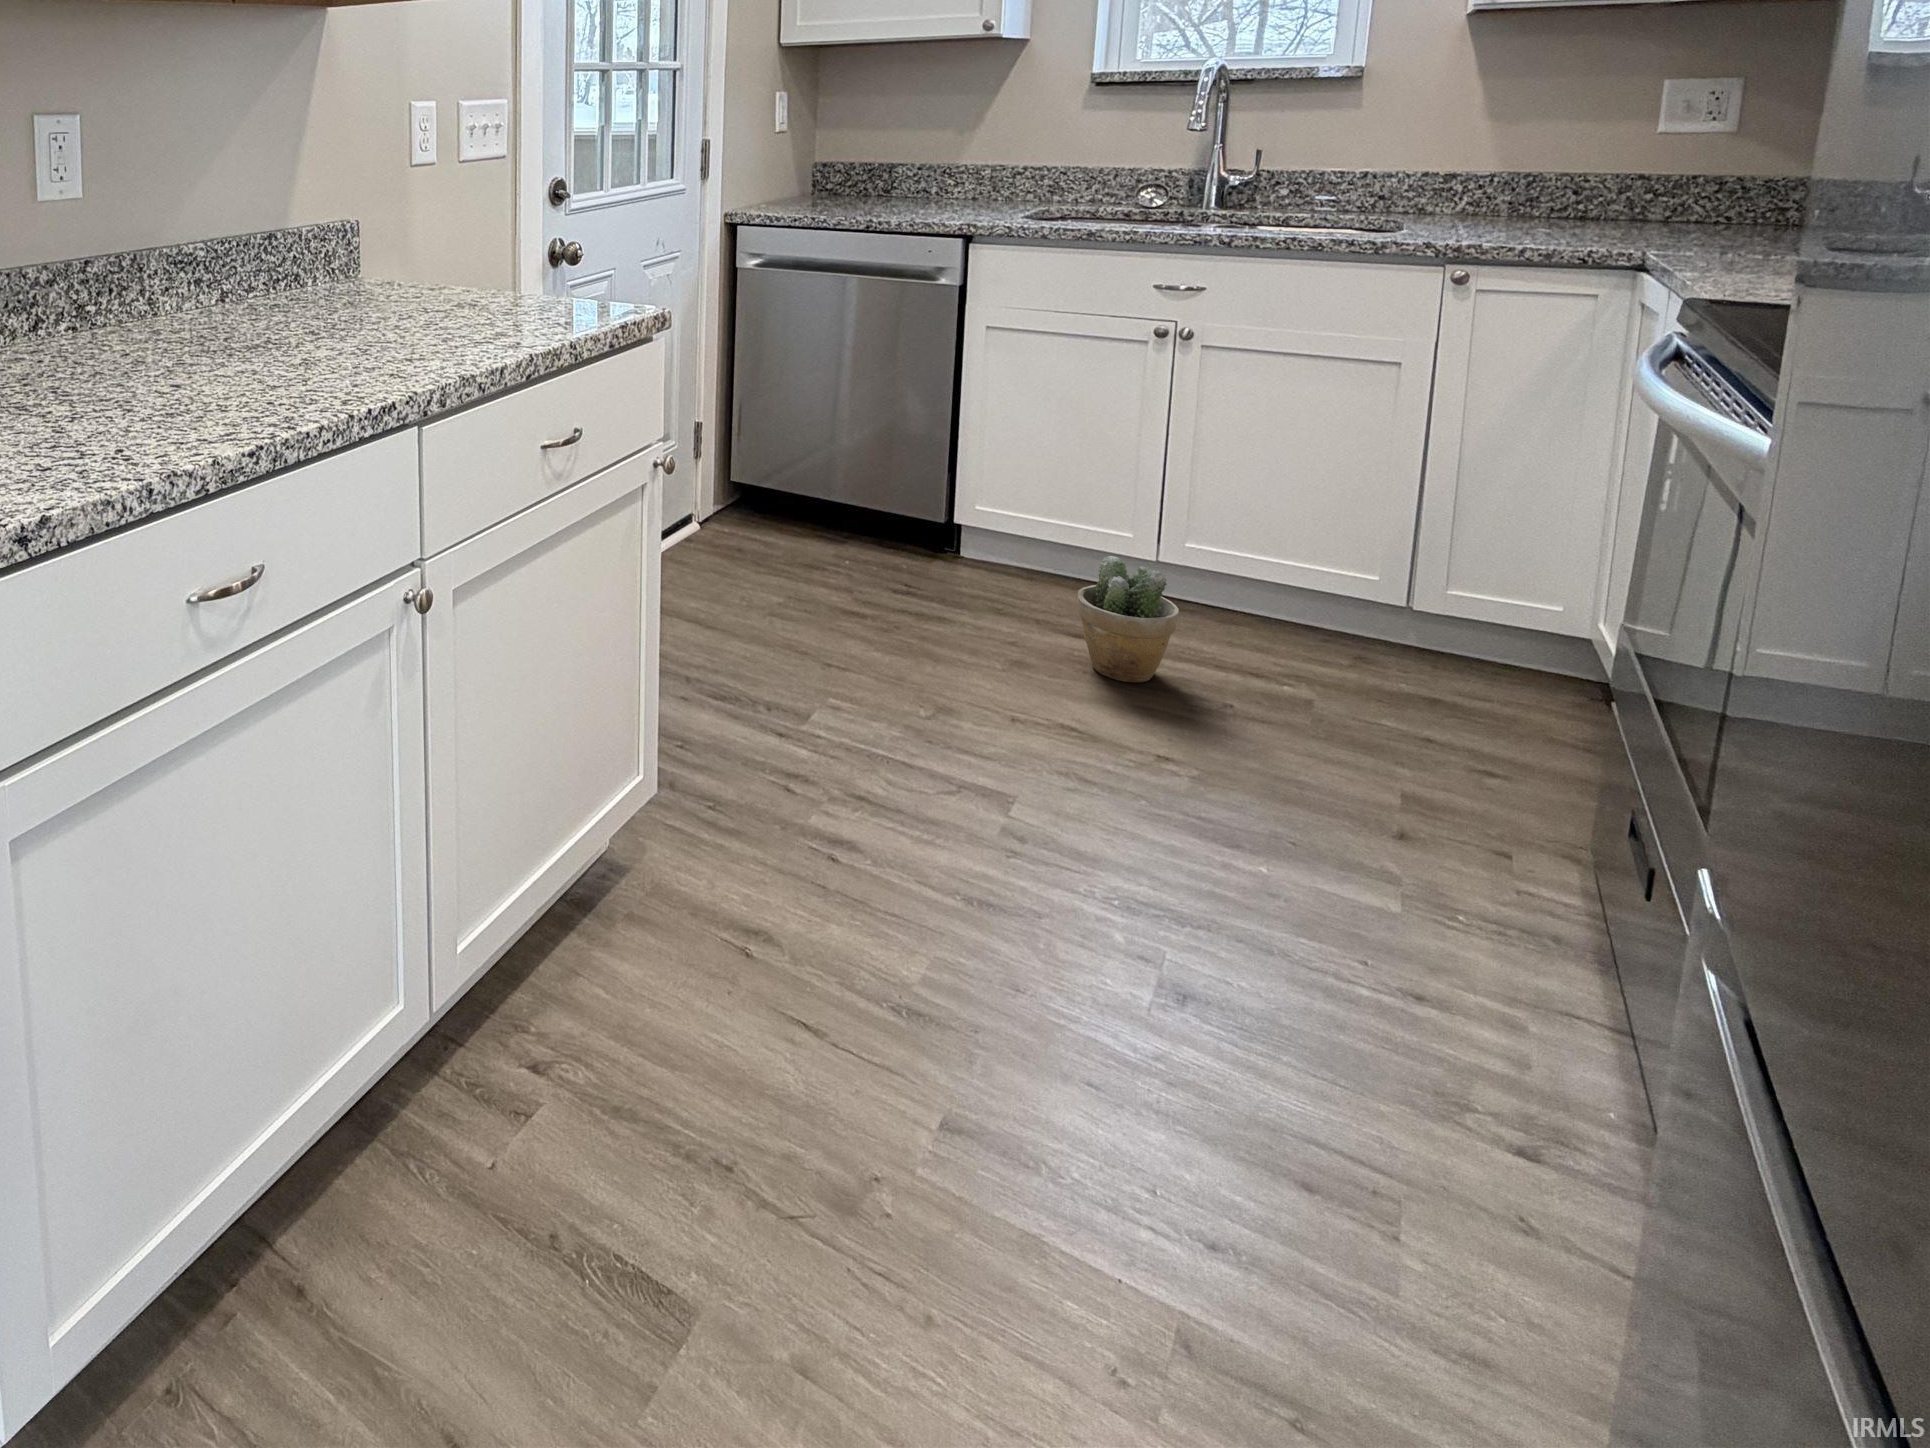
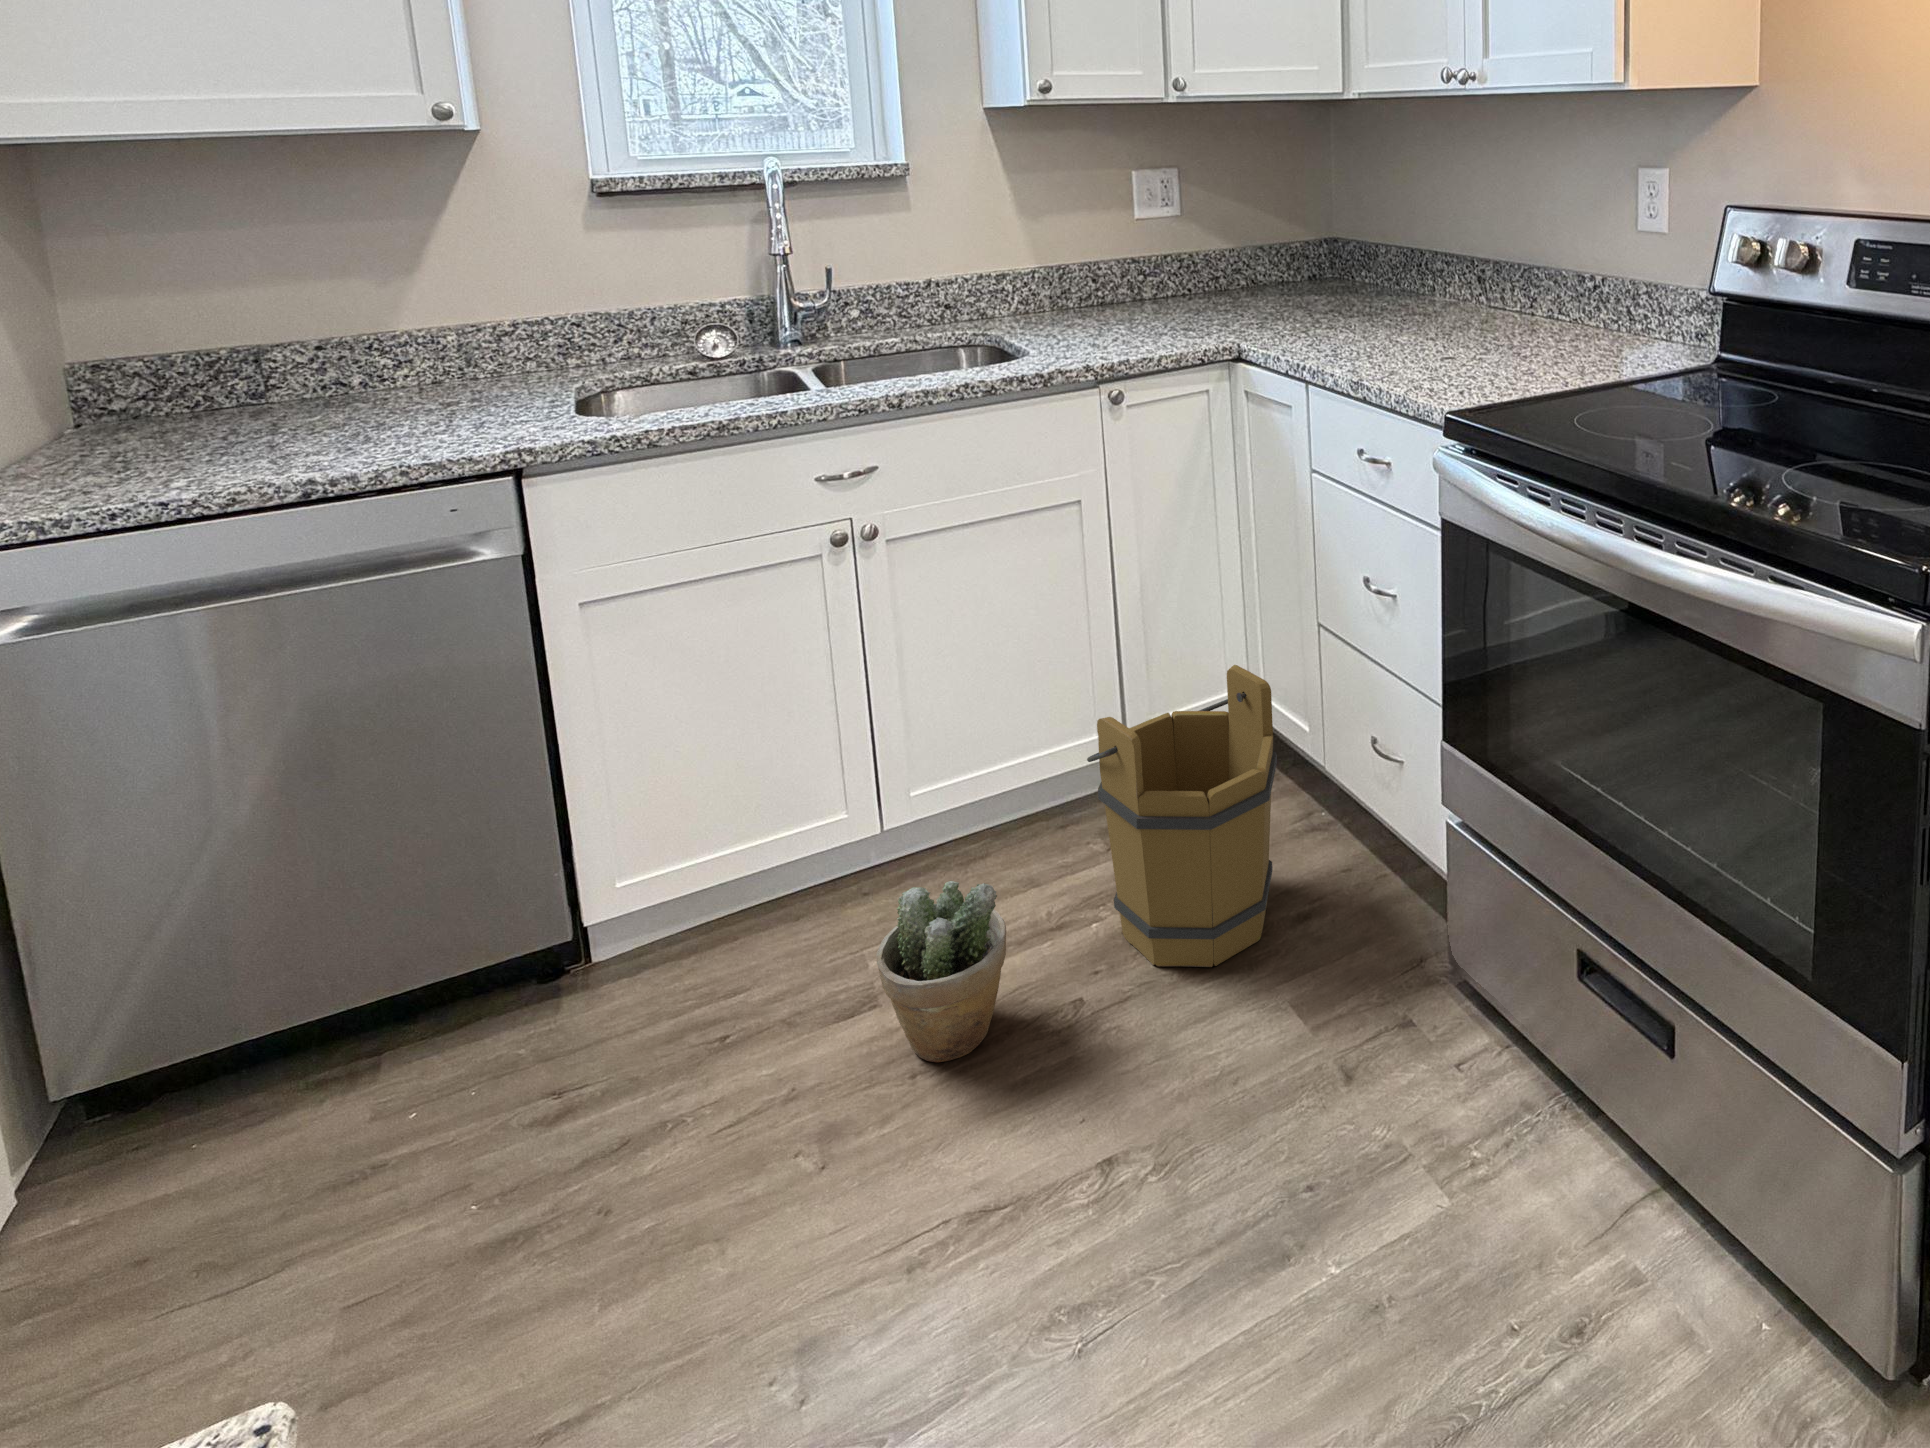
bucket: none [1293,511,1507,761] -> present [1087,665,1277,967]

